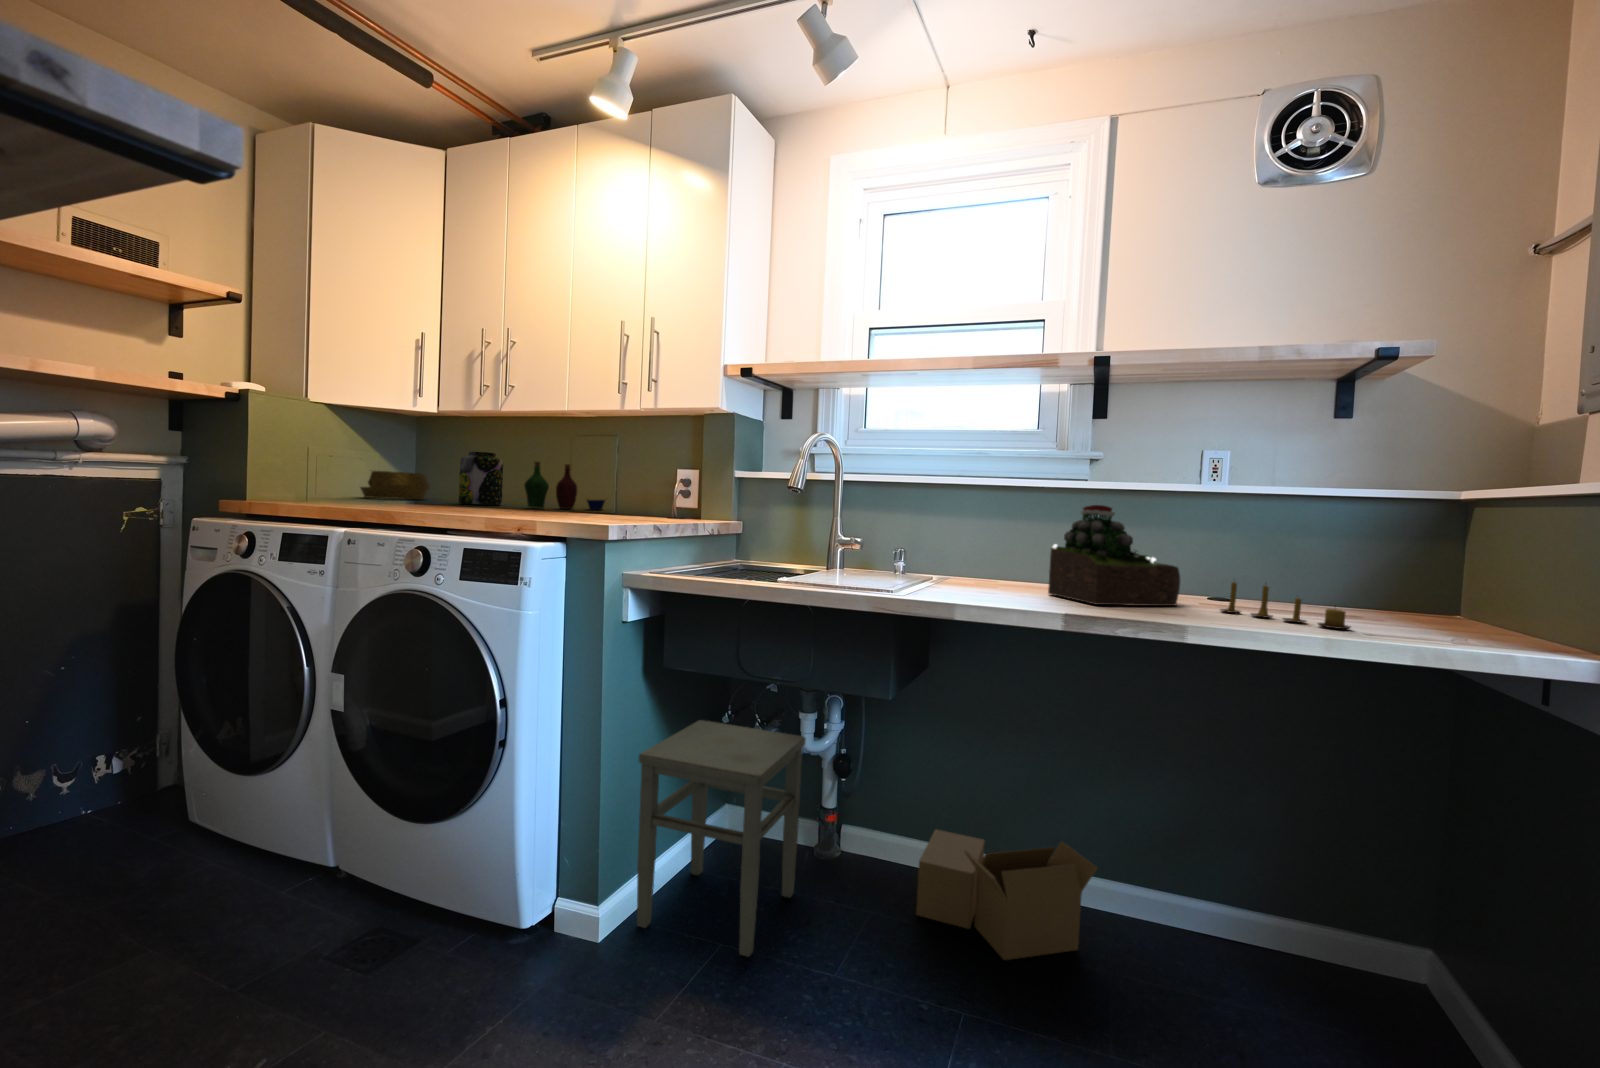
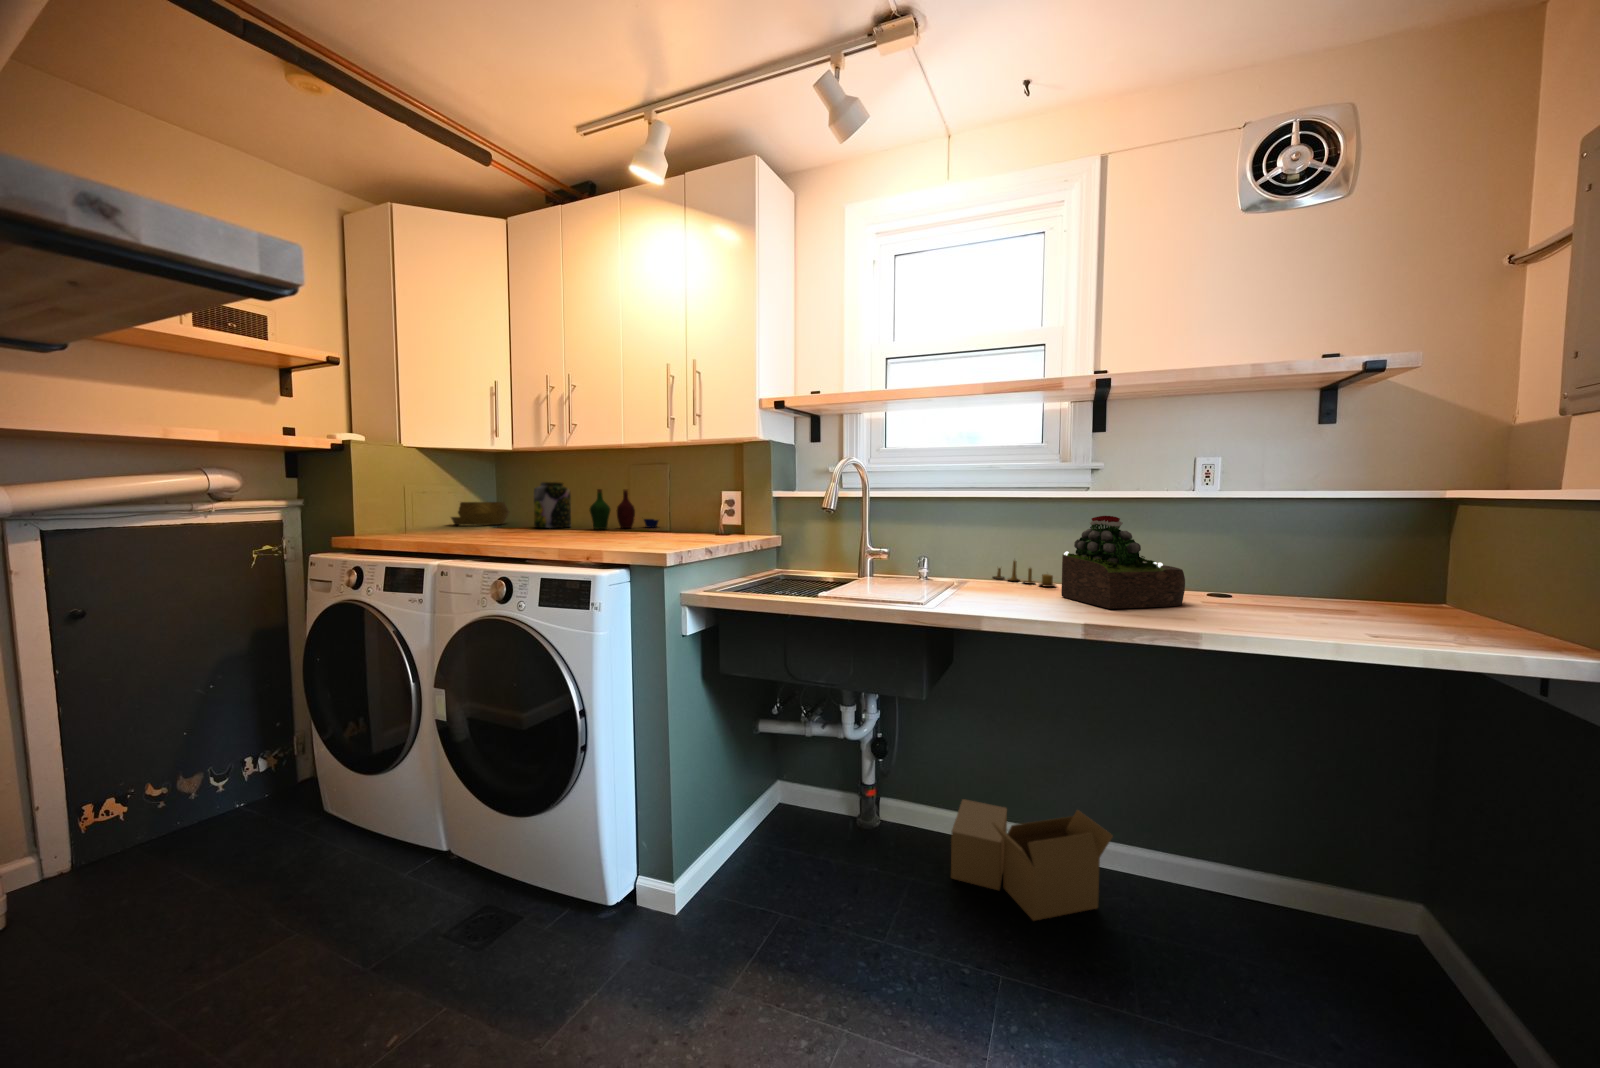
candle: present [1220,582,1351,629] -> present [993,561,1055,587]
stool: present [637,720,805,957] -> none [703,712,846,925]

